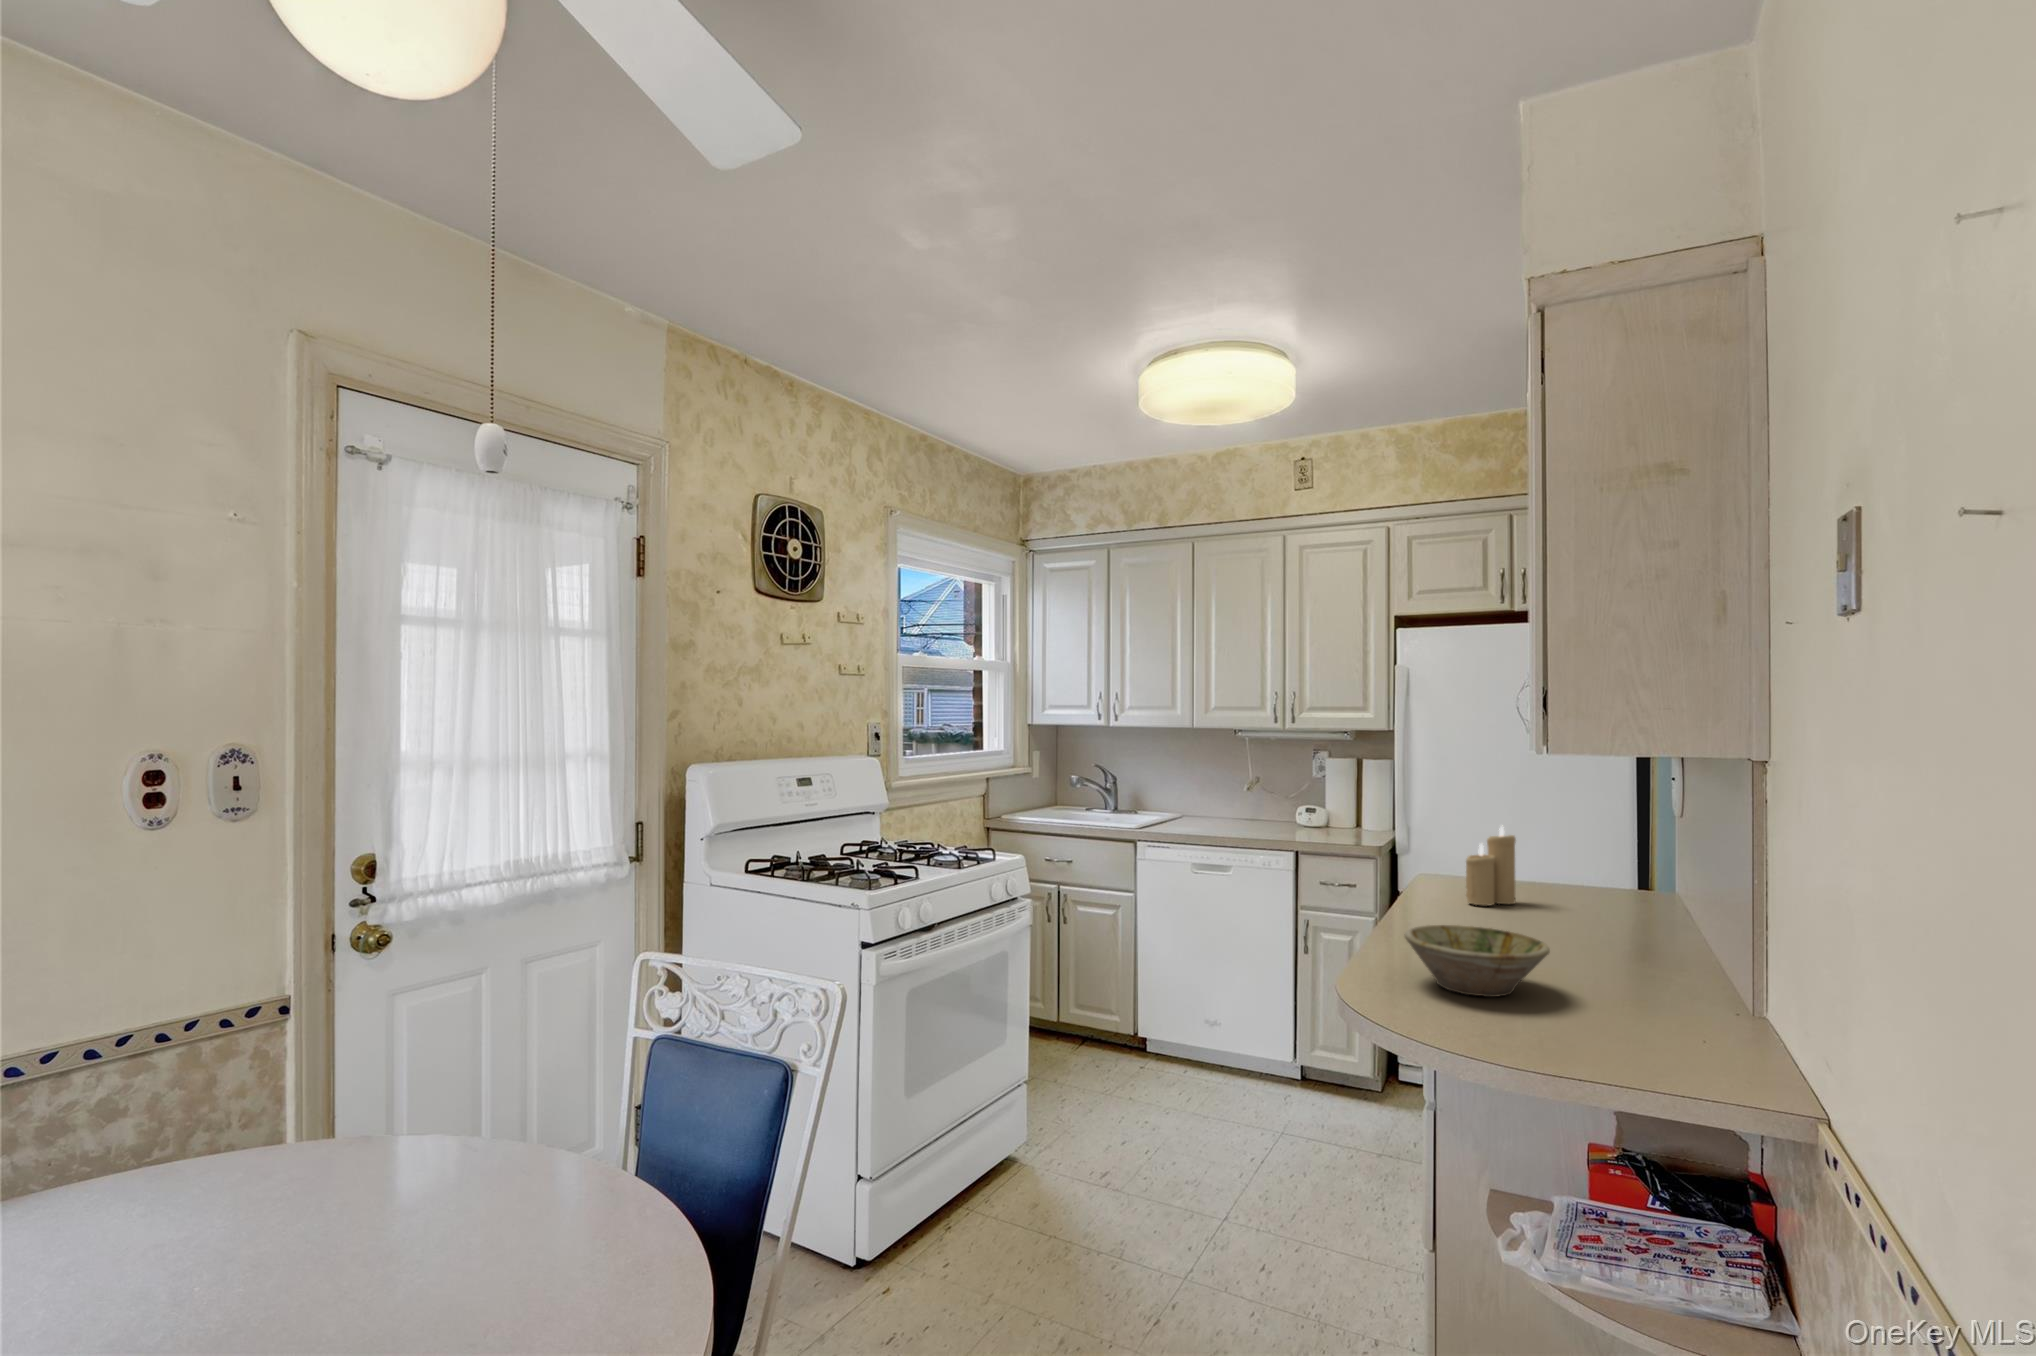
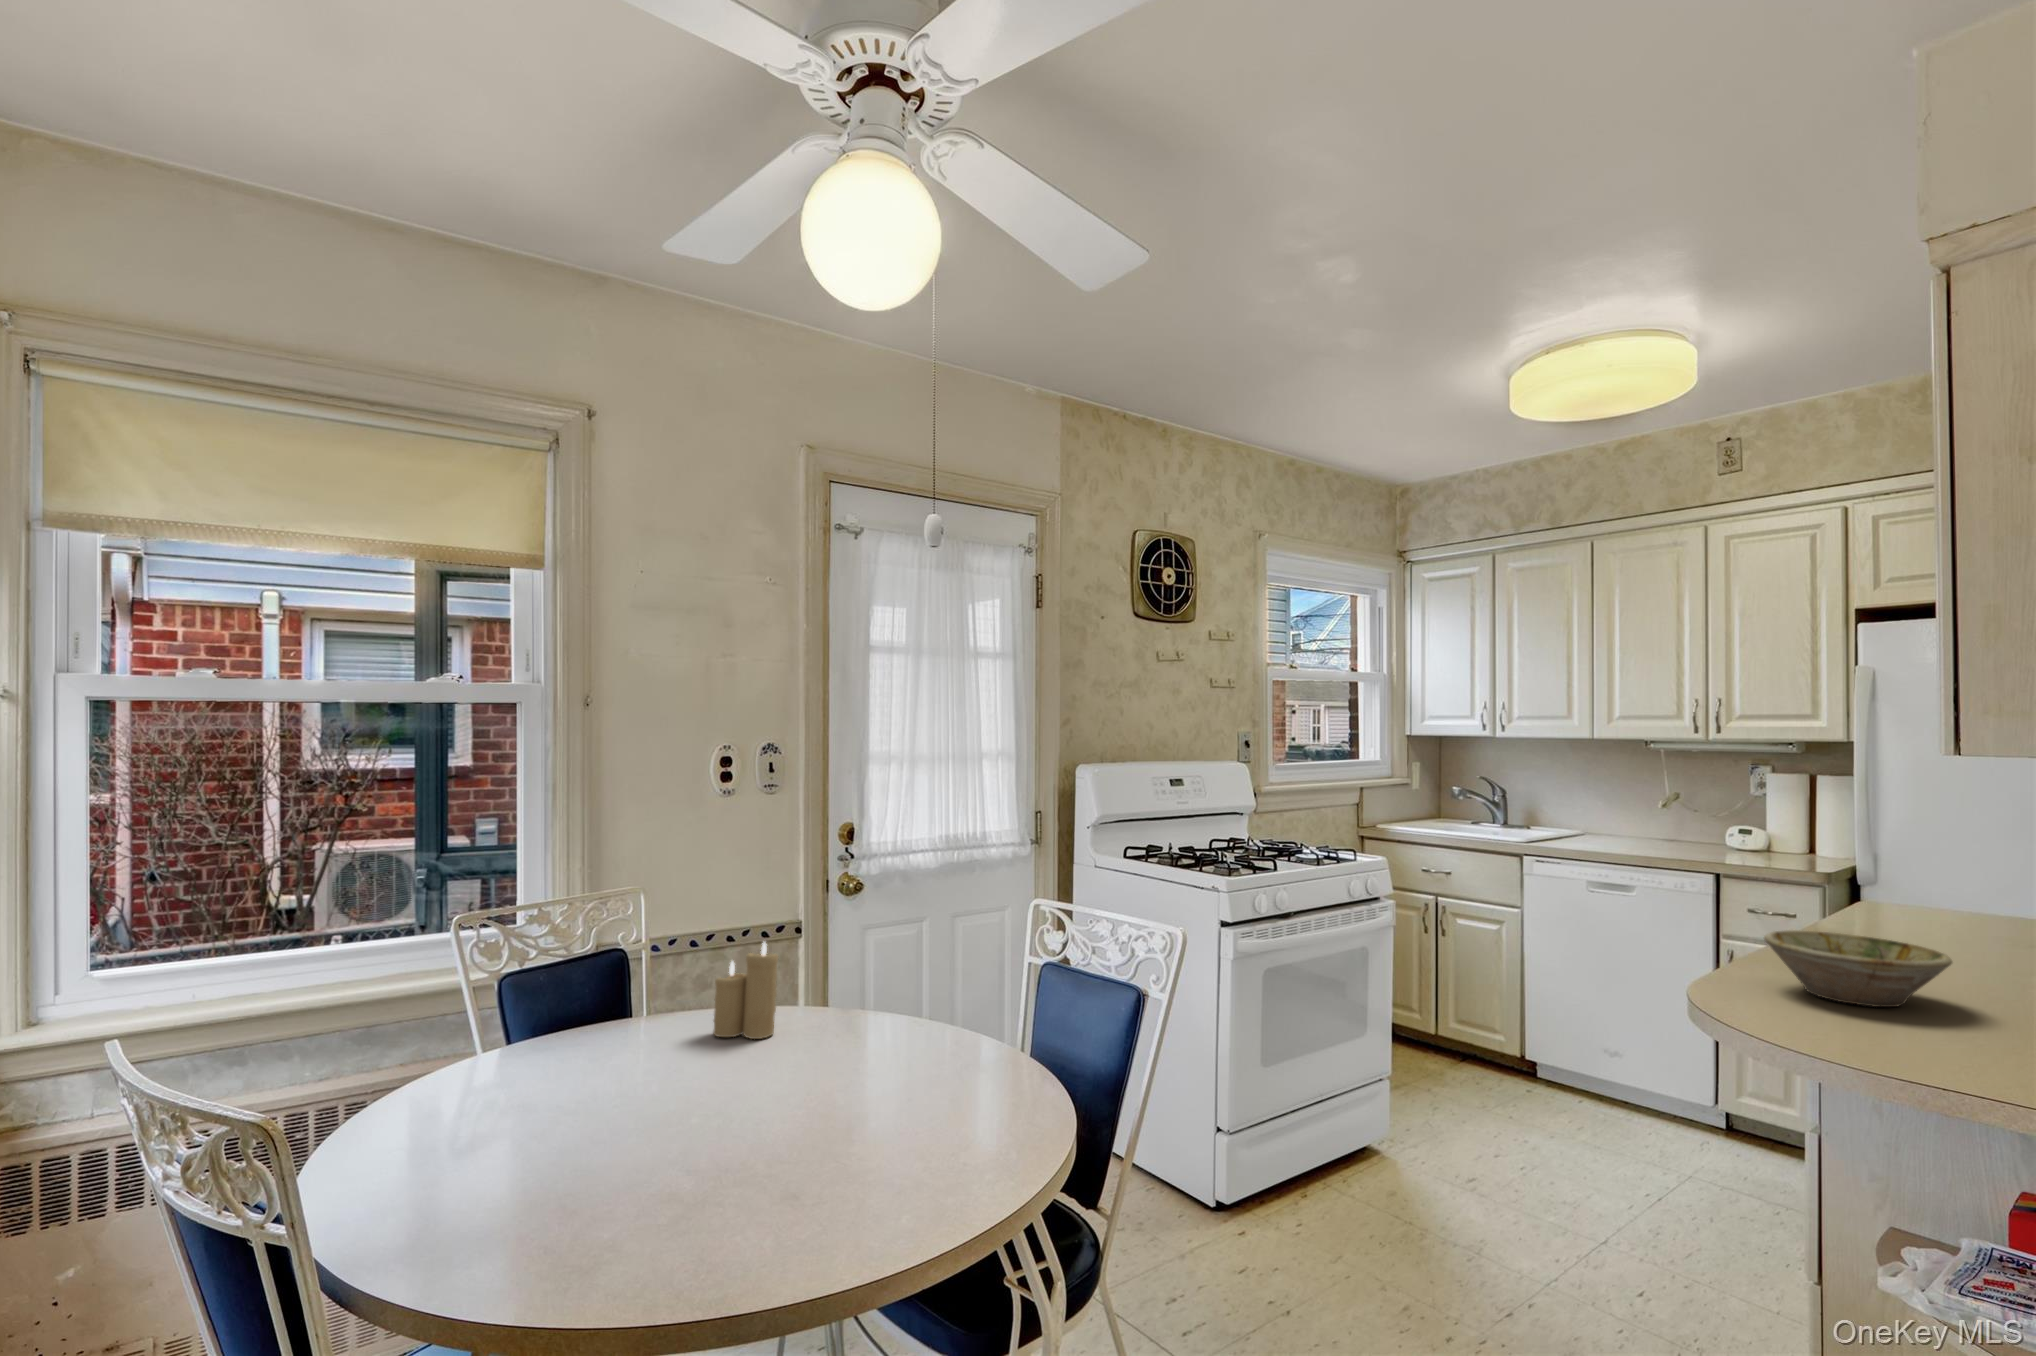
candle: present [1466,826,1516,906] -> present [713,942,779,1039]

